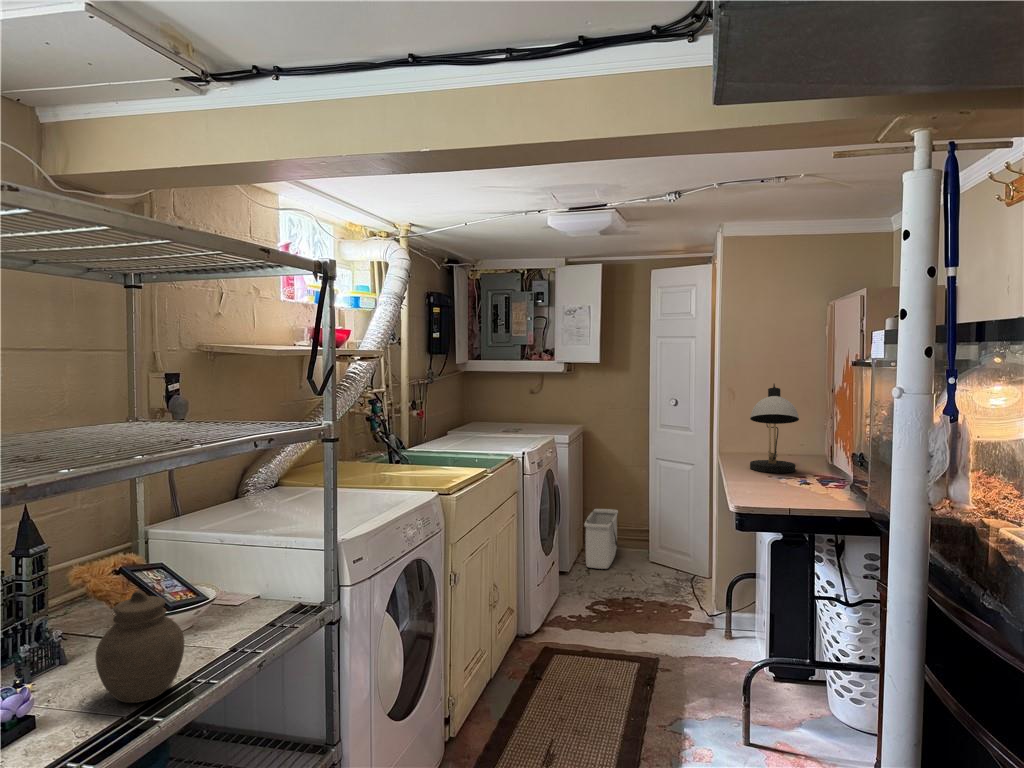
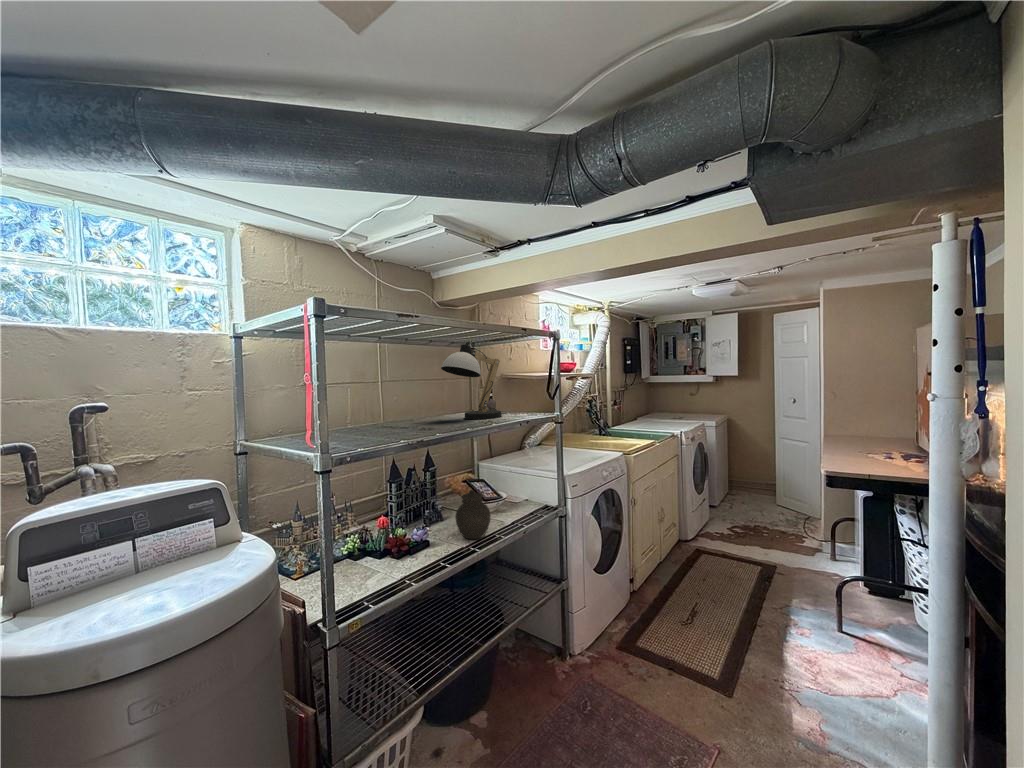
desk lamp: present [750,384,799,473] -> present [441,342,506,419]
storage bin: present [584,509,618,569] -> none [727,468,754,506]

